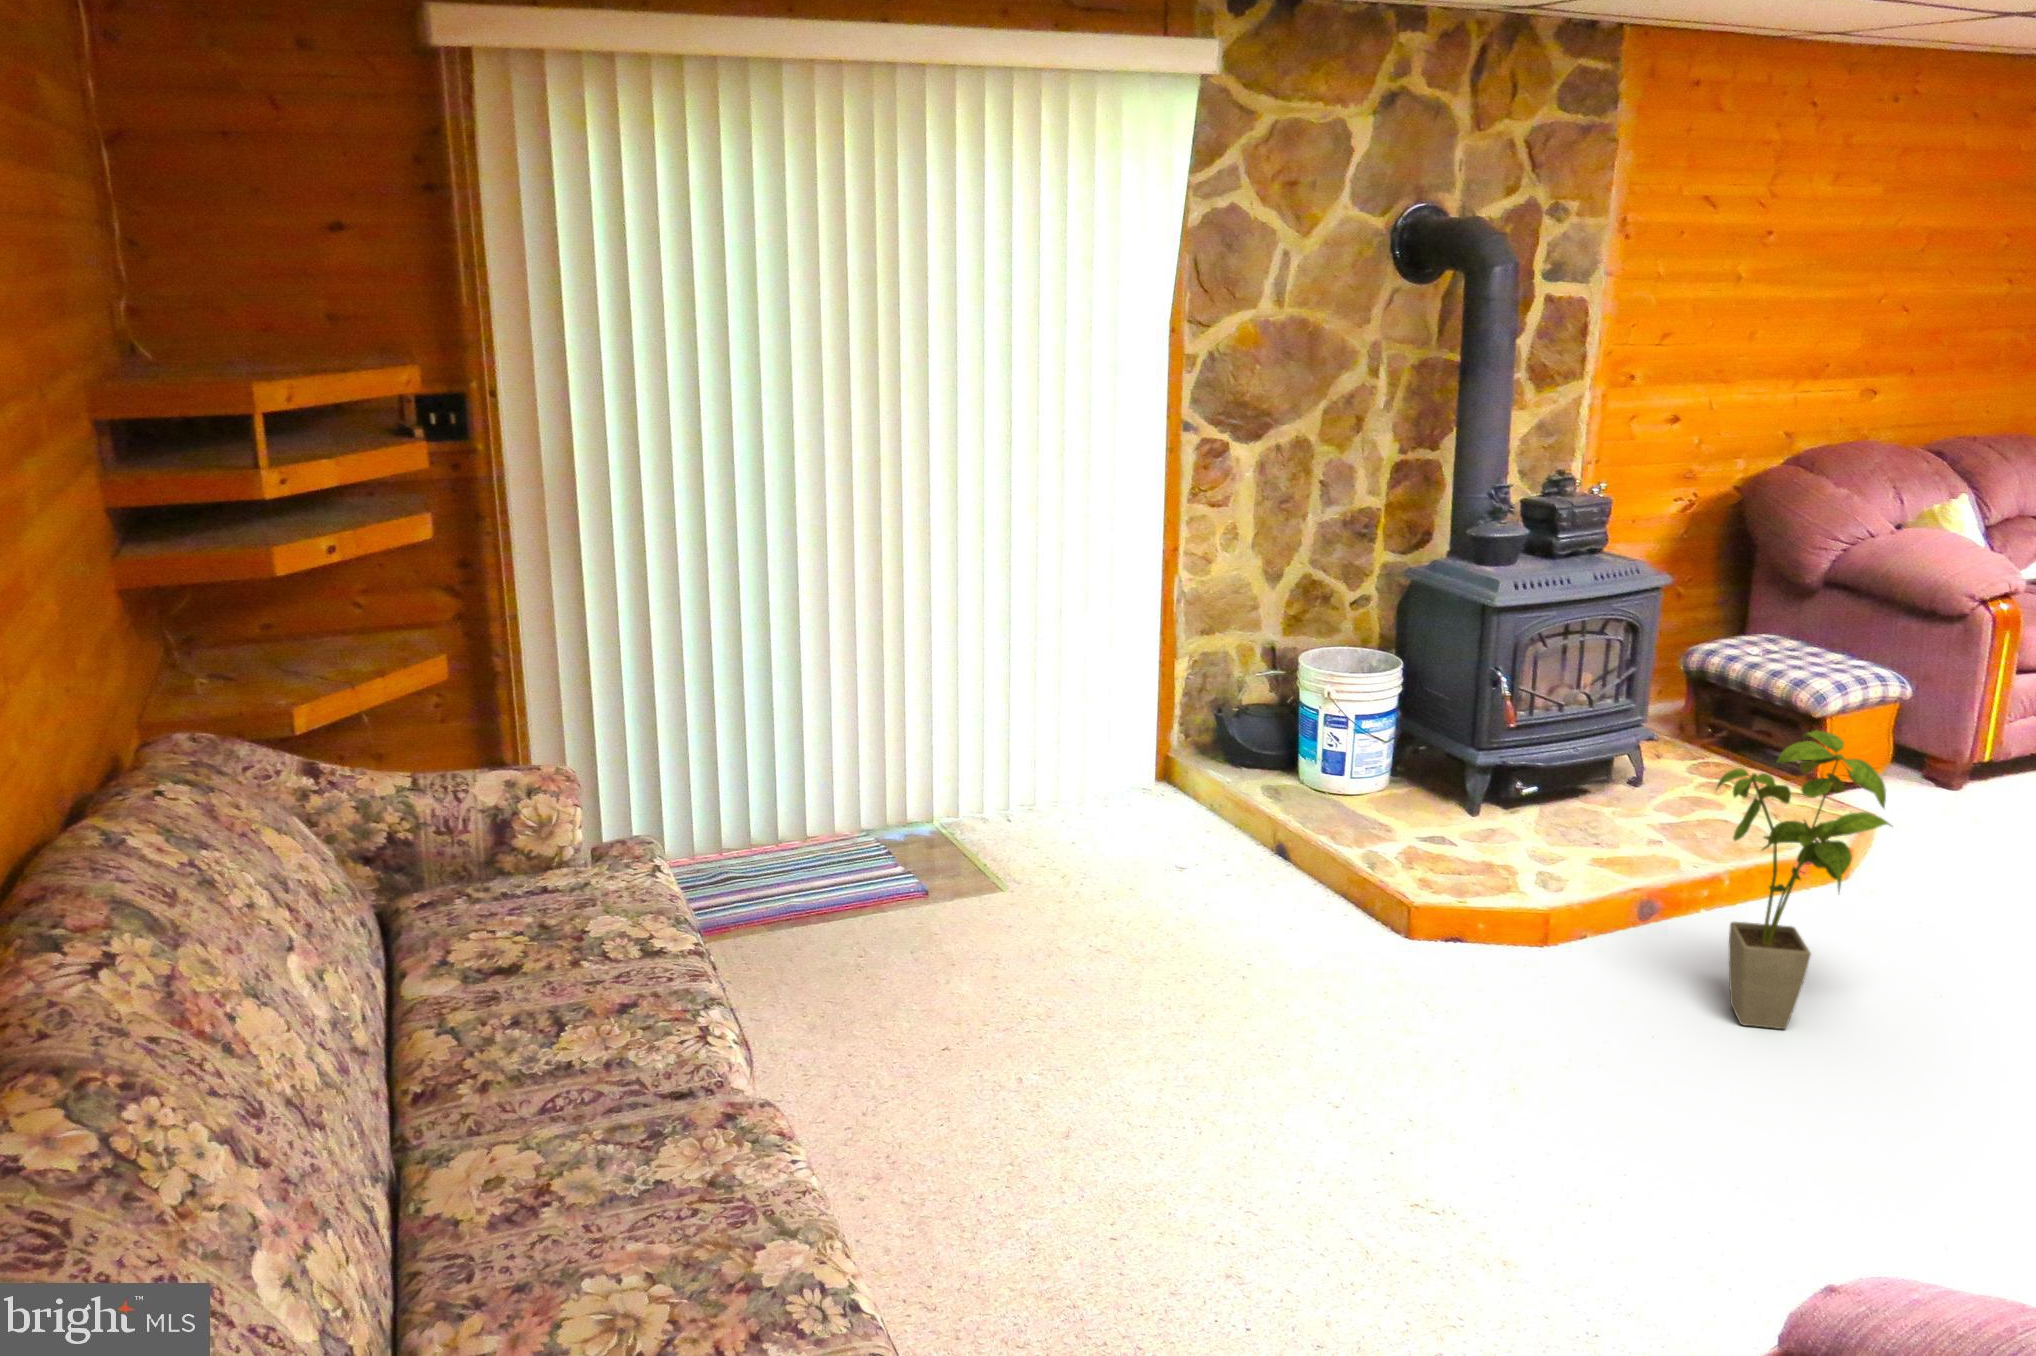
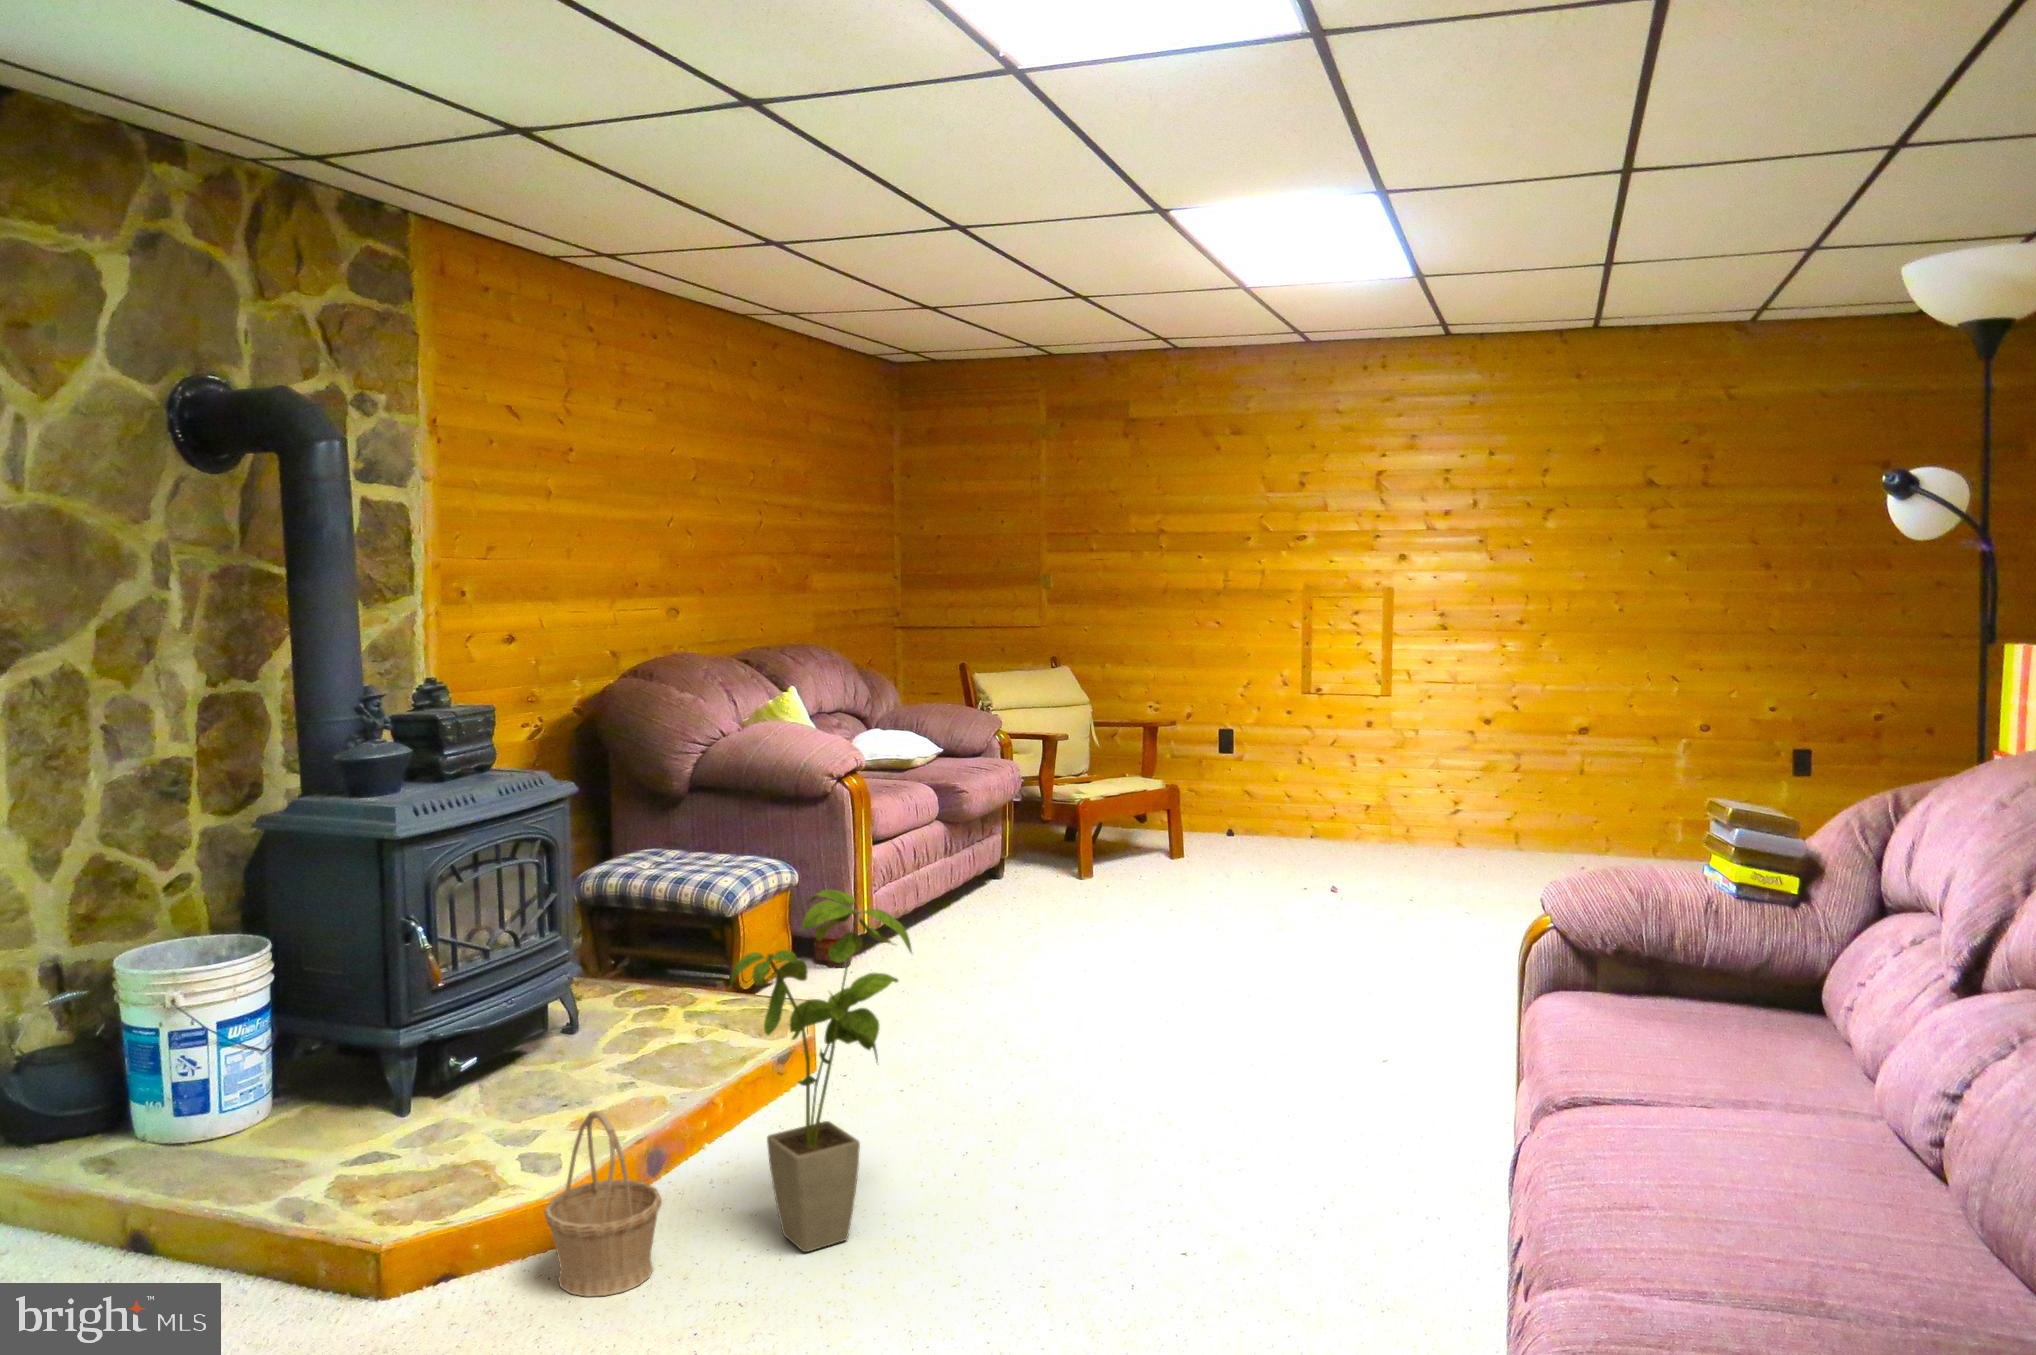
basket: none [1532,858,1626,999] -> present [545,1110,662,1297]

